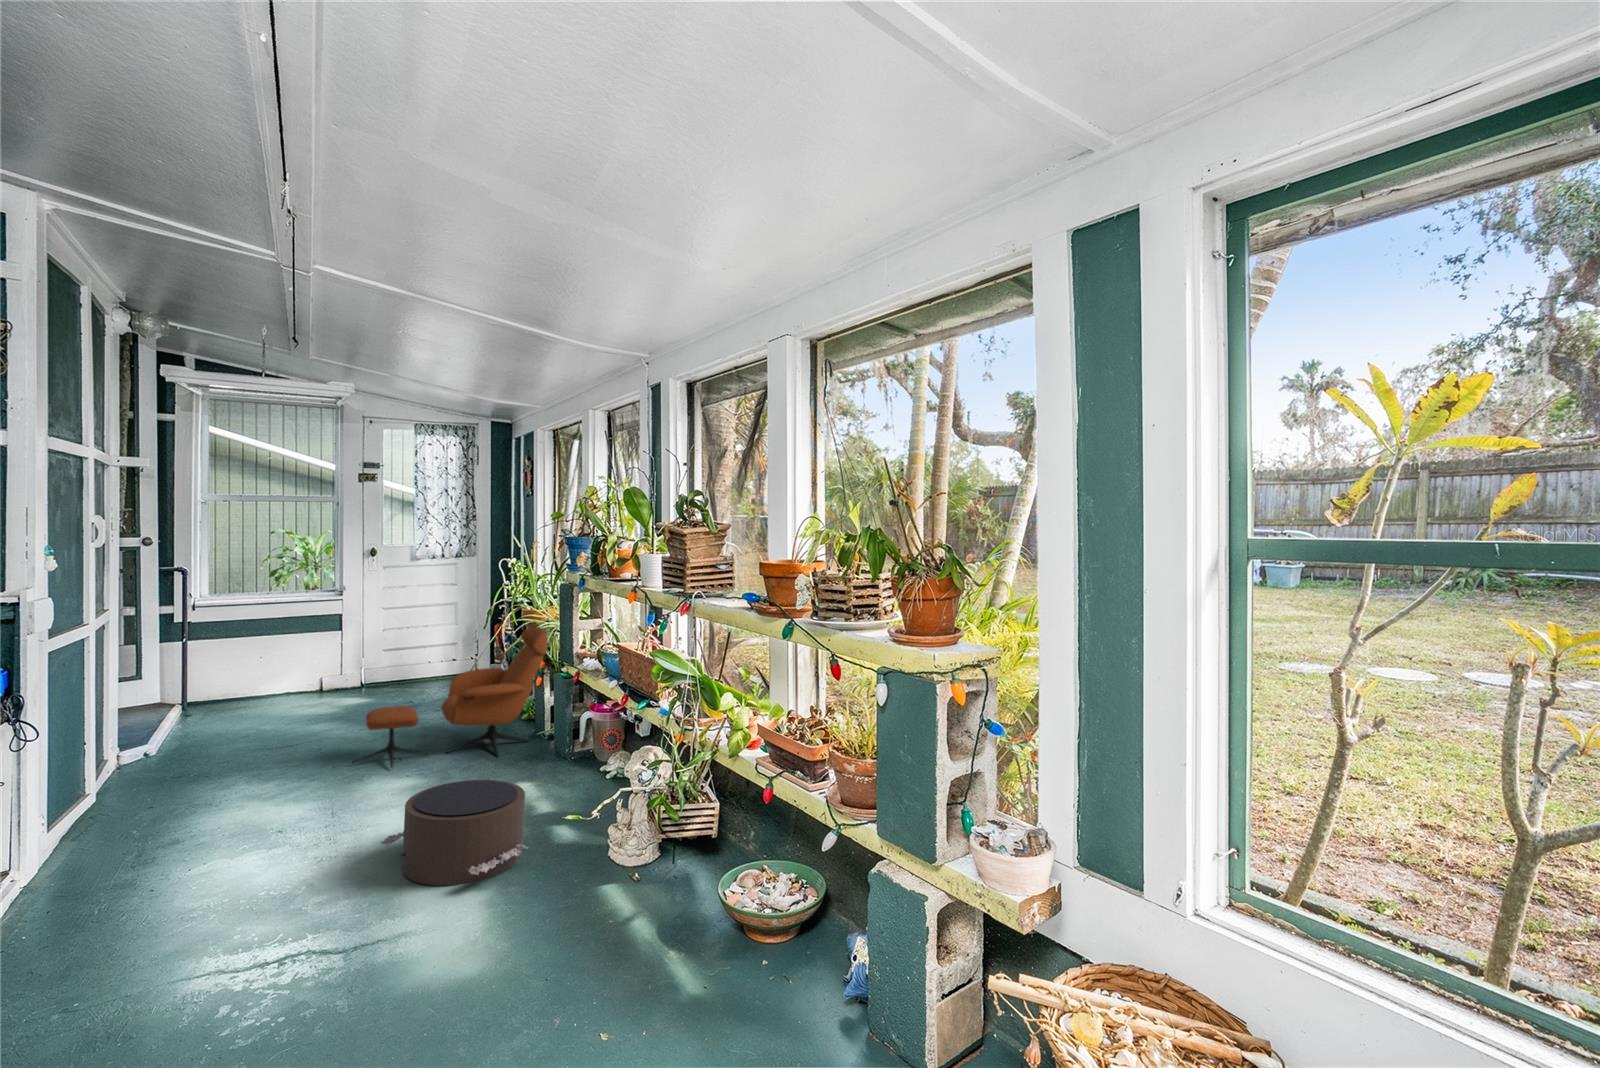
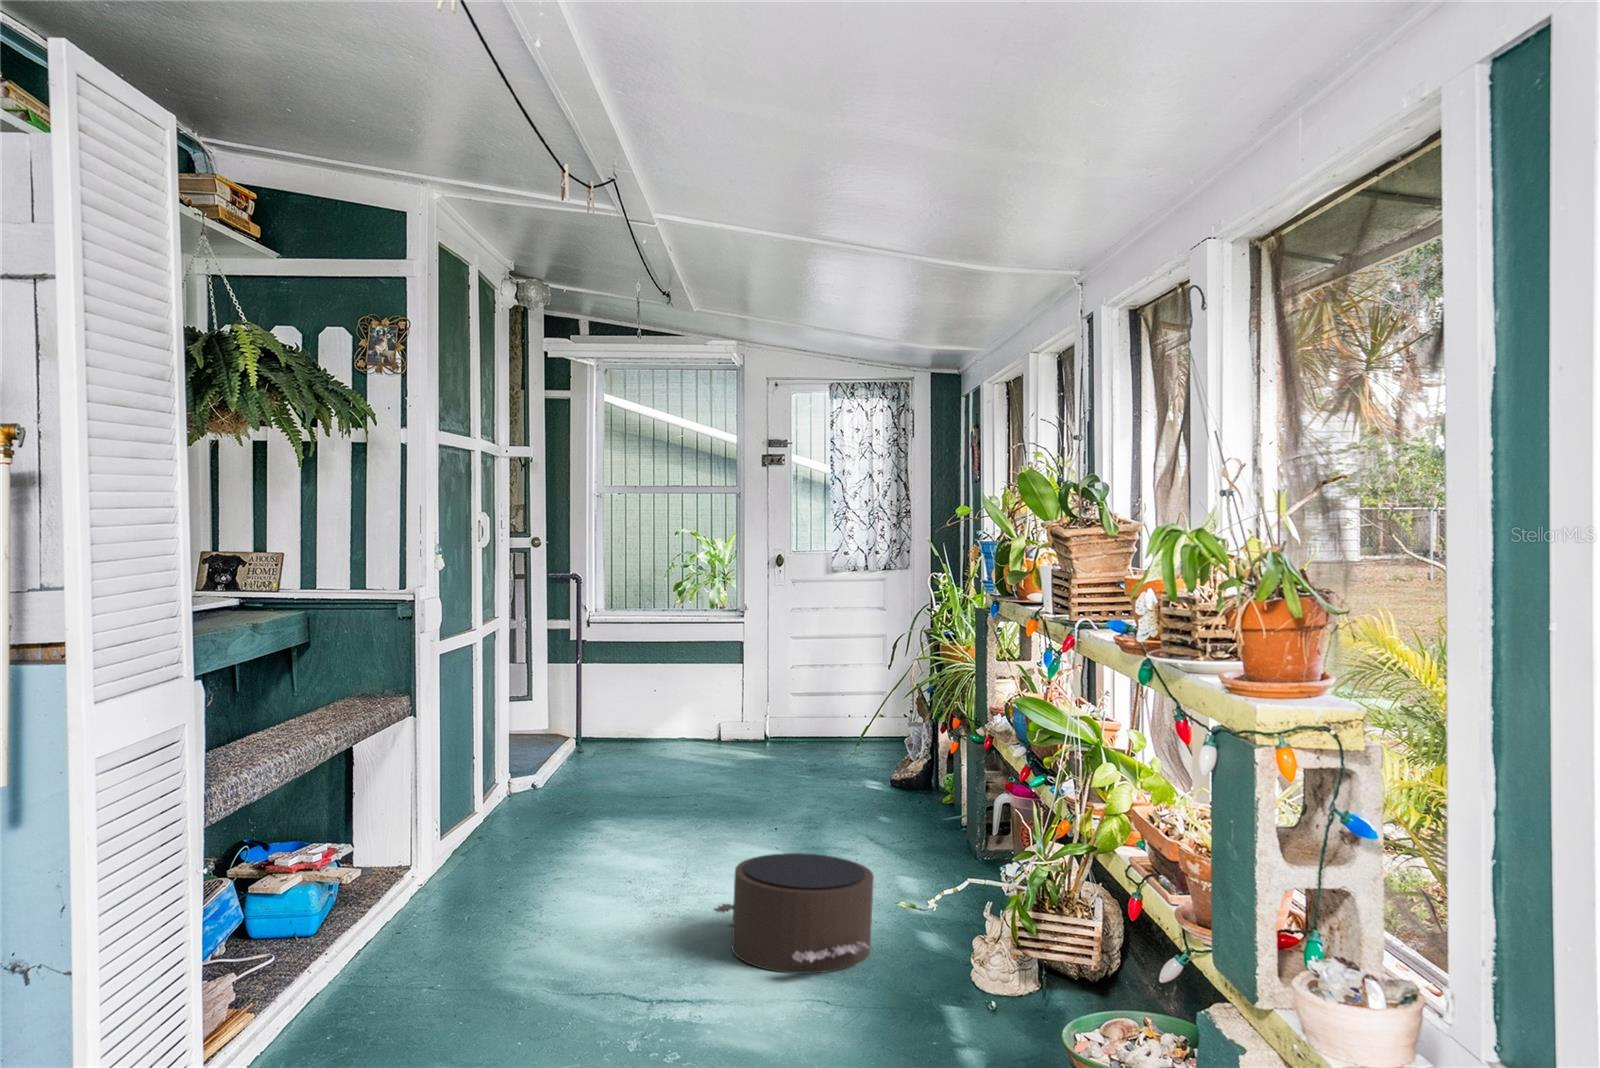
lounge chair: present [352,626,547,768] -> none [719,671,961,851]

